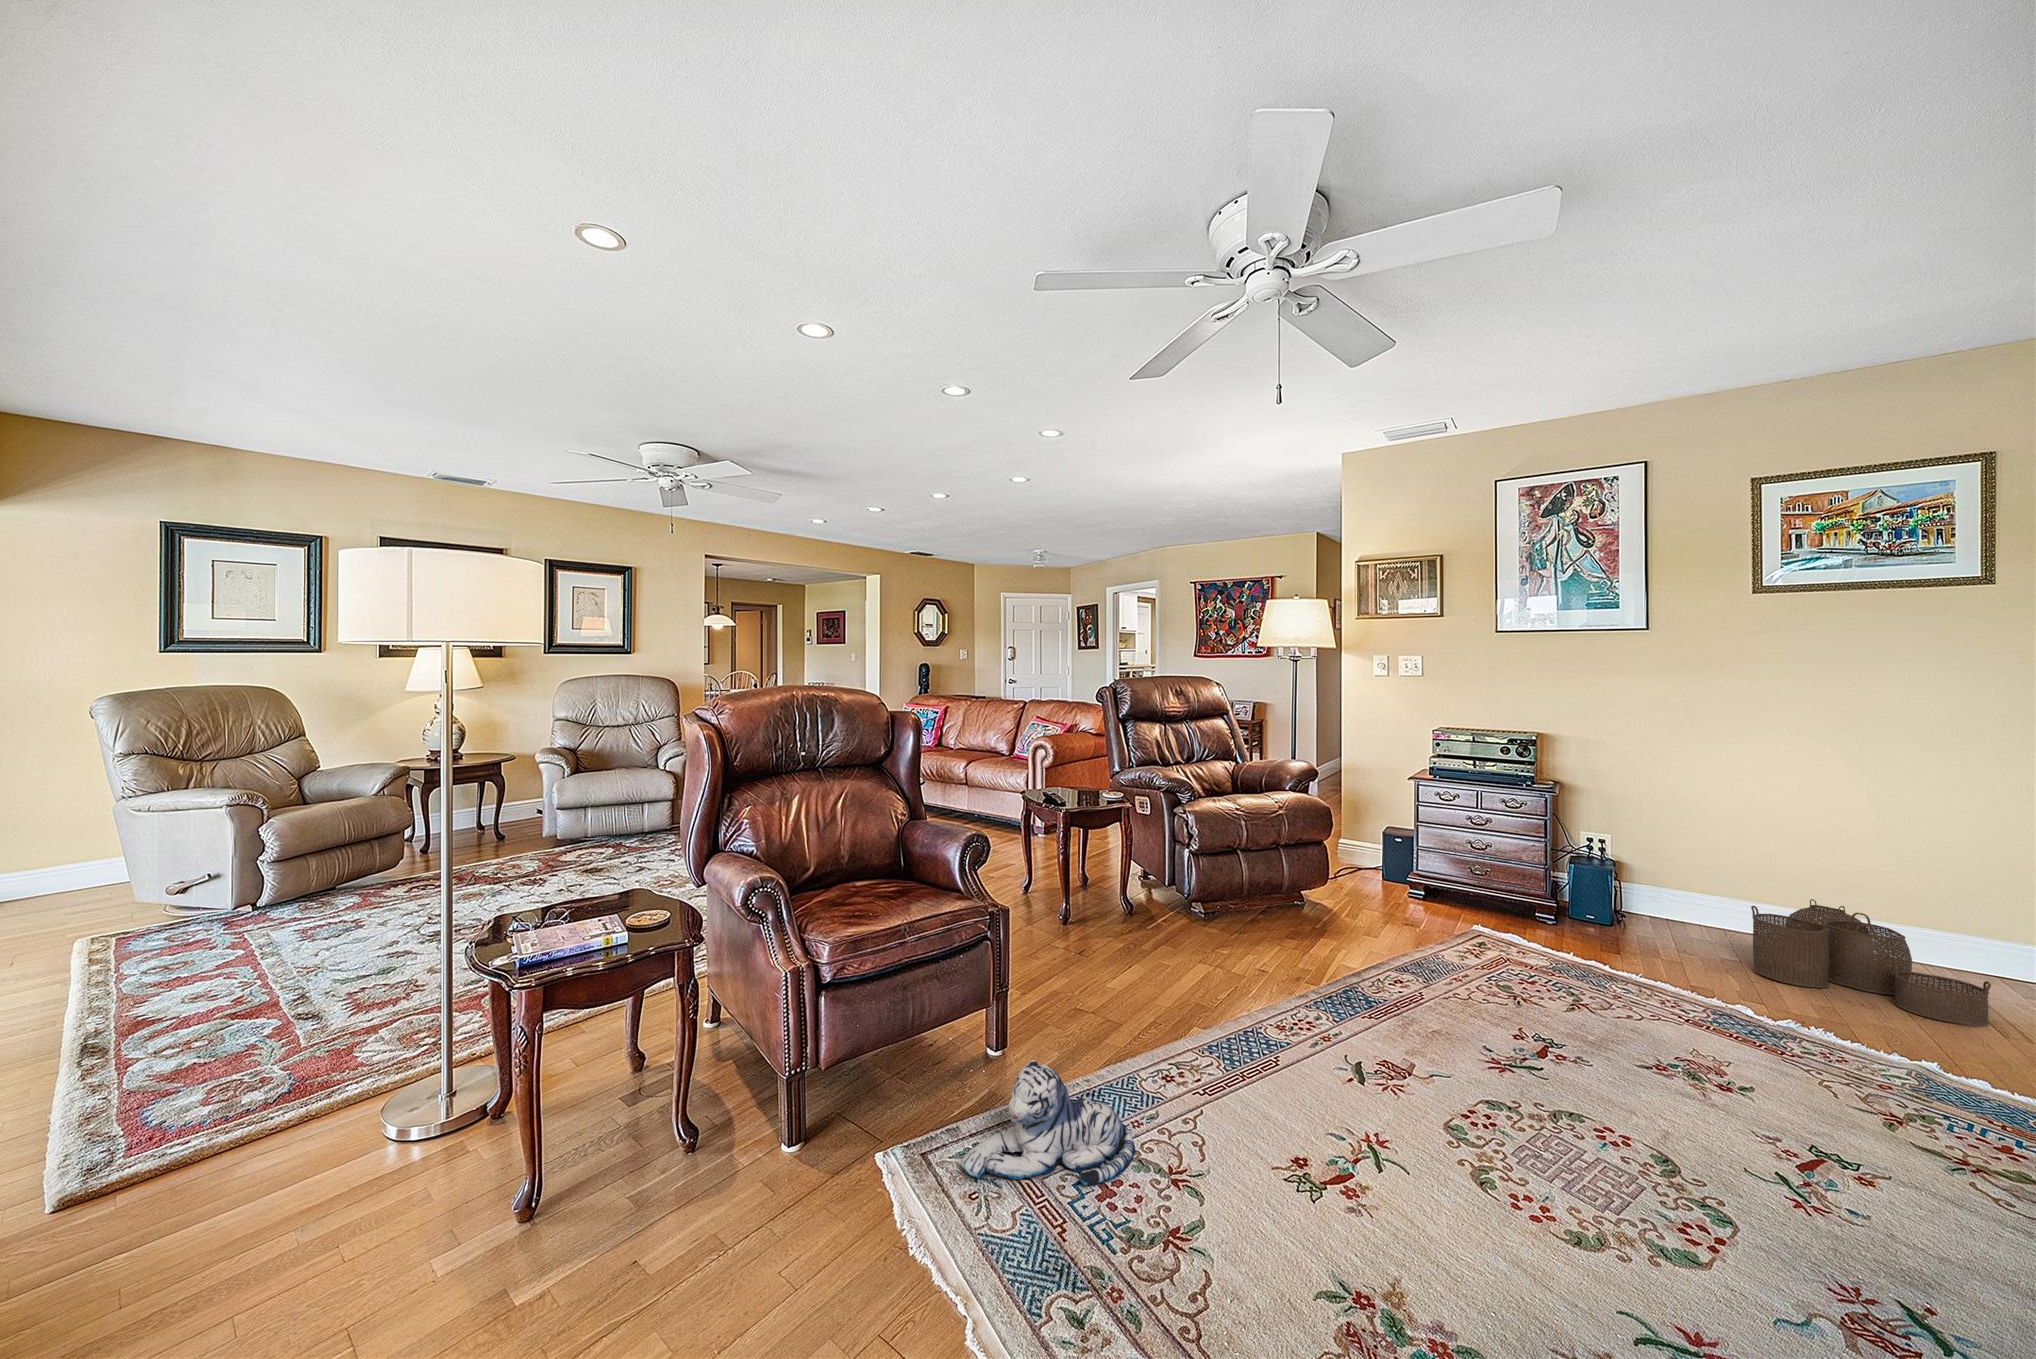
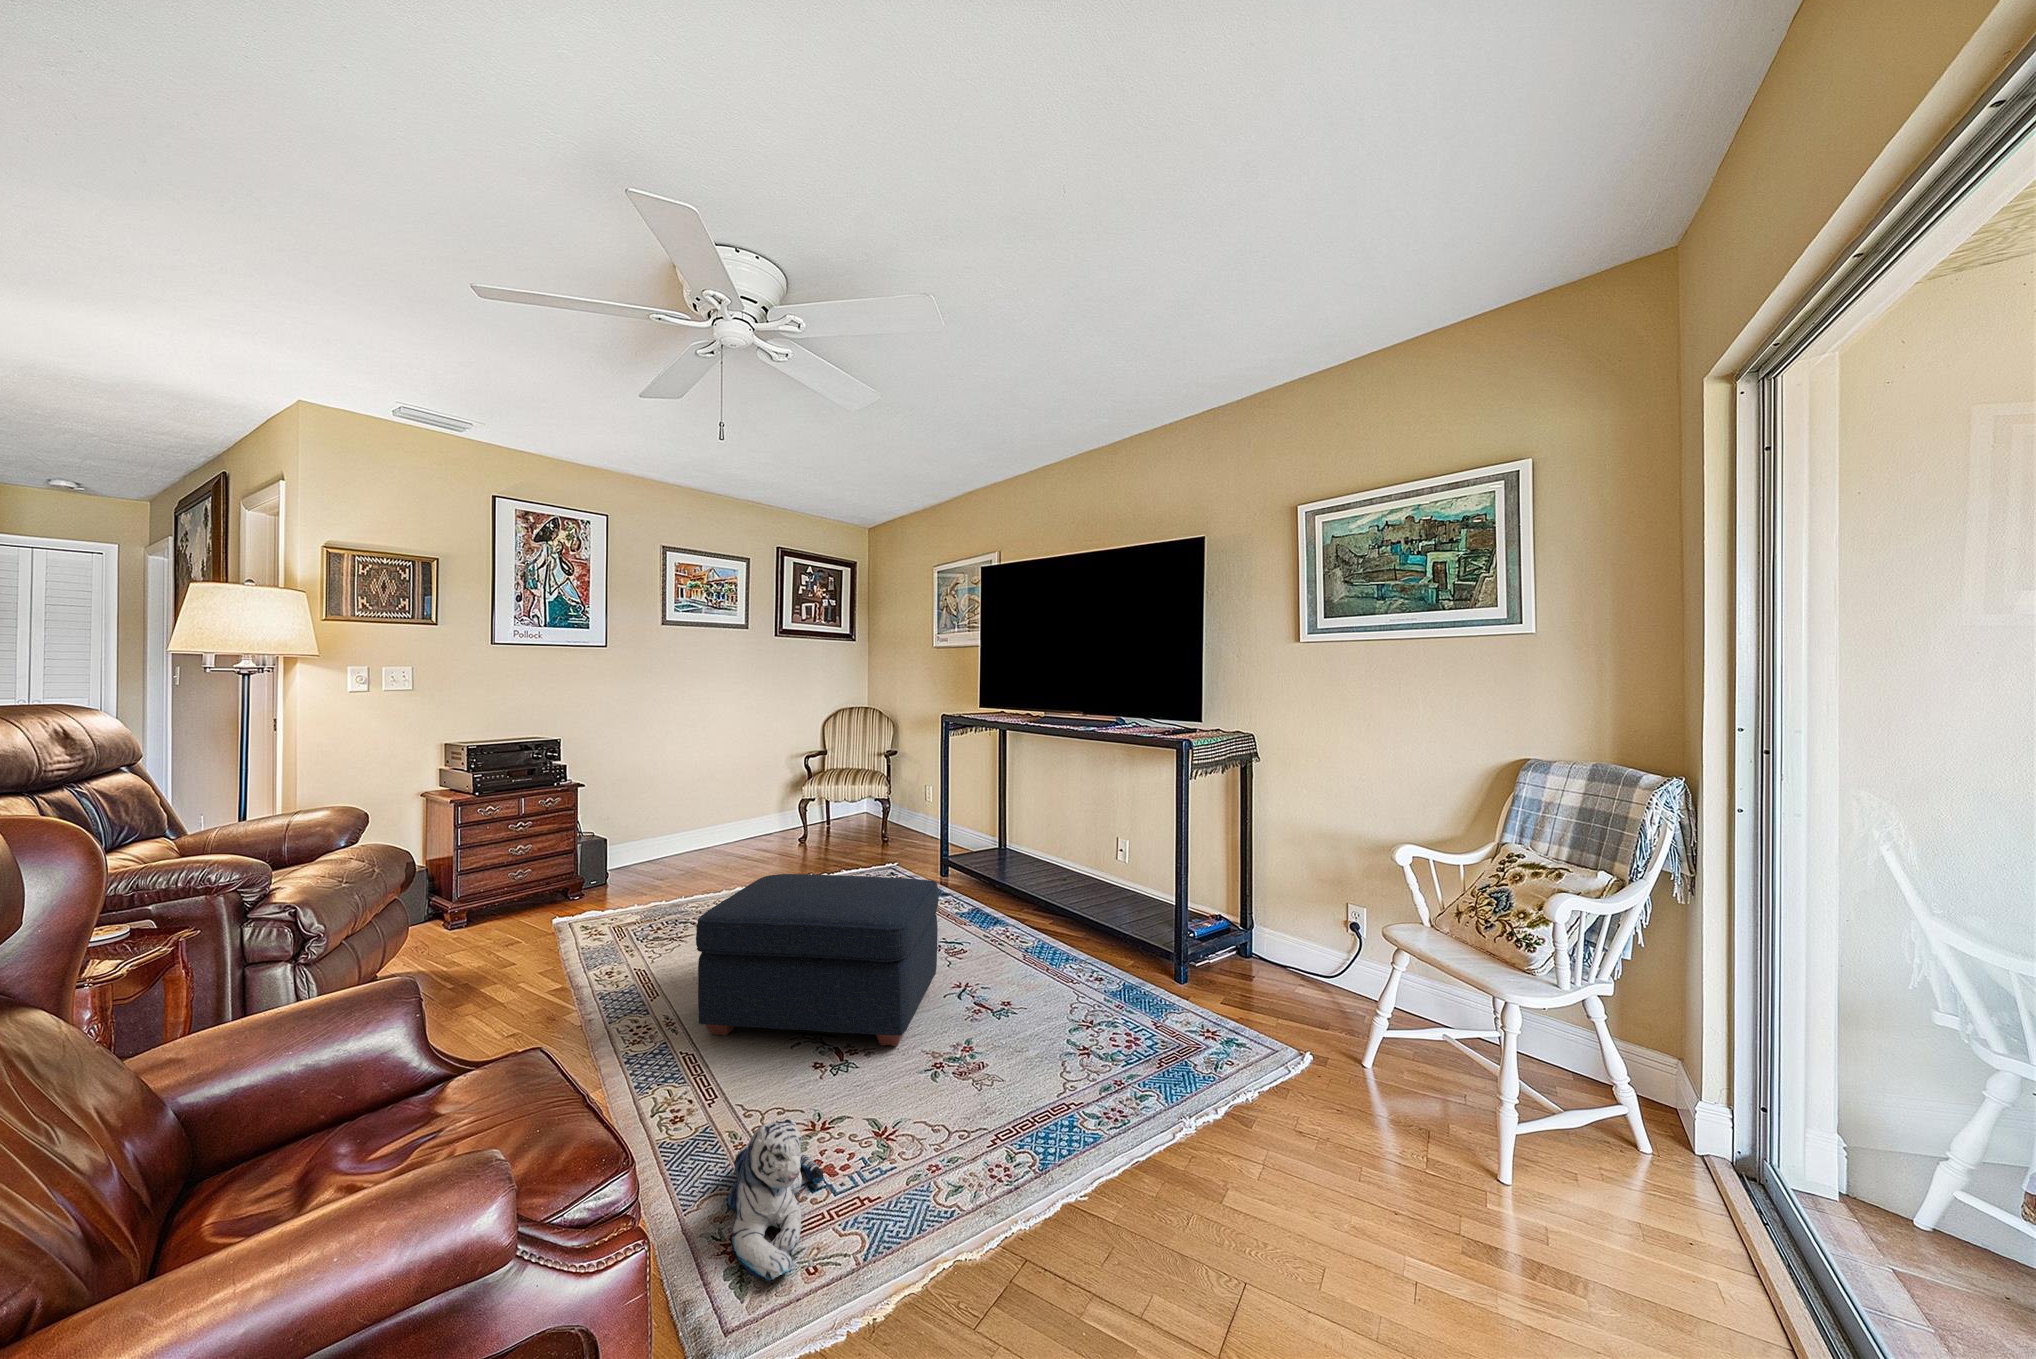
woven basket: present [1751,899,1991,1026] -> none [686,817,787,869]
ottoman: none [1302,924,1673,1277] -> present [696,874,939,1046]

